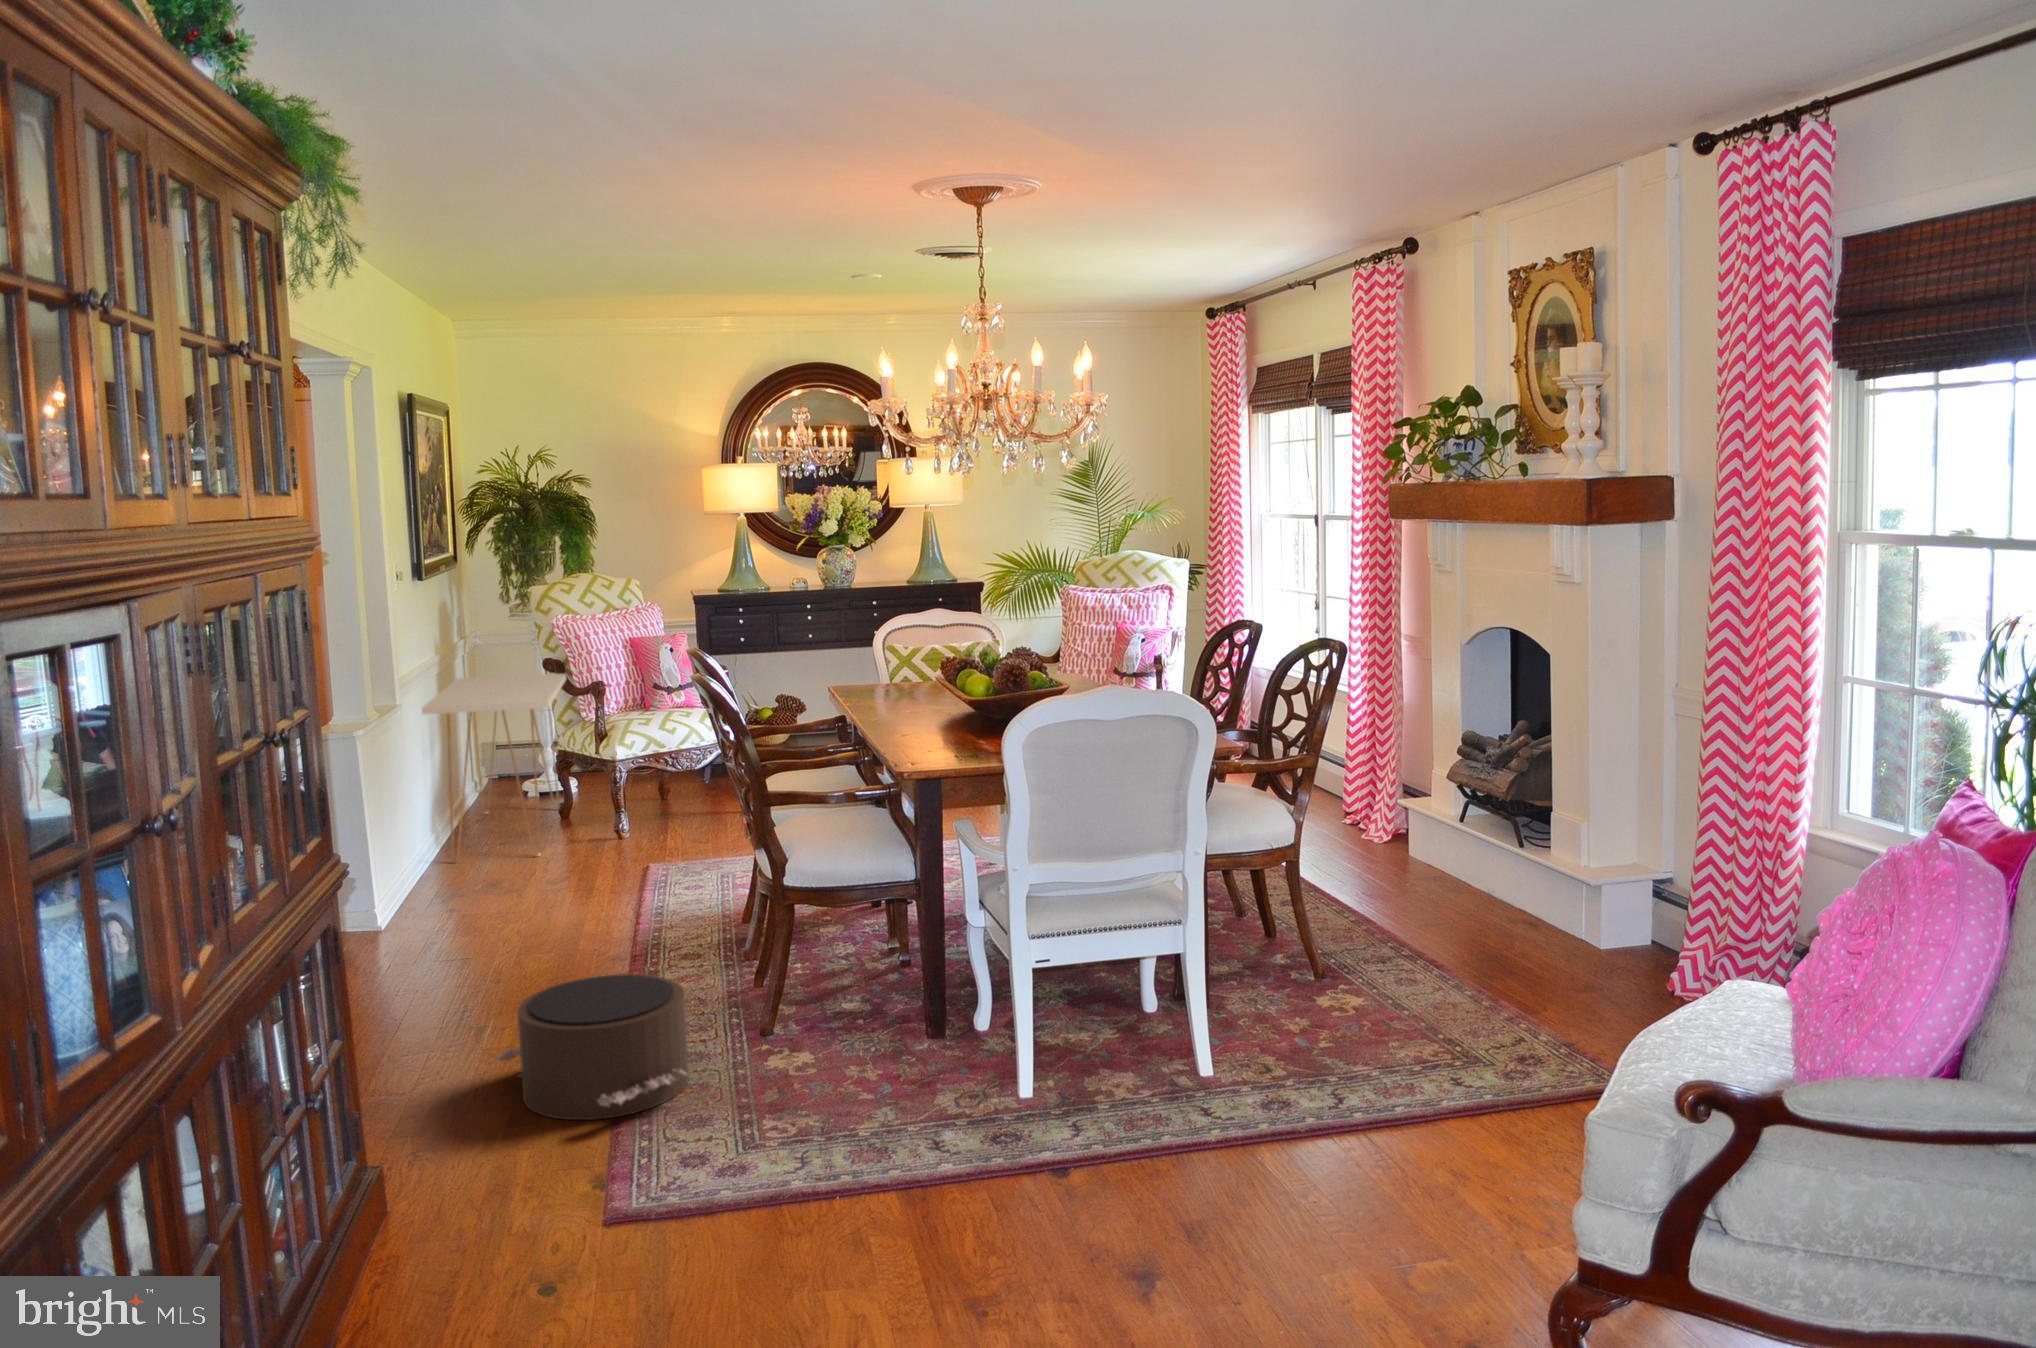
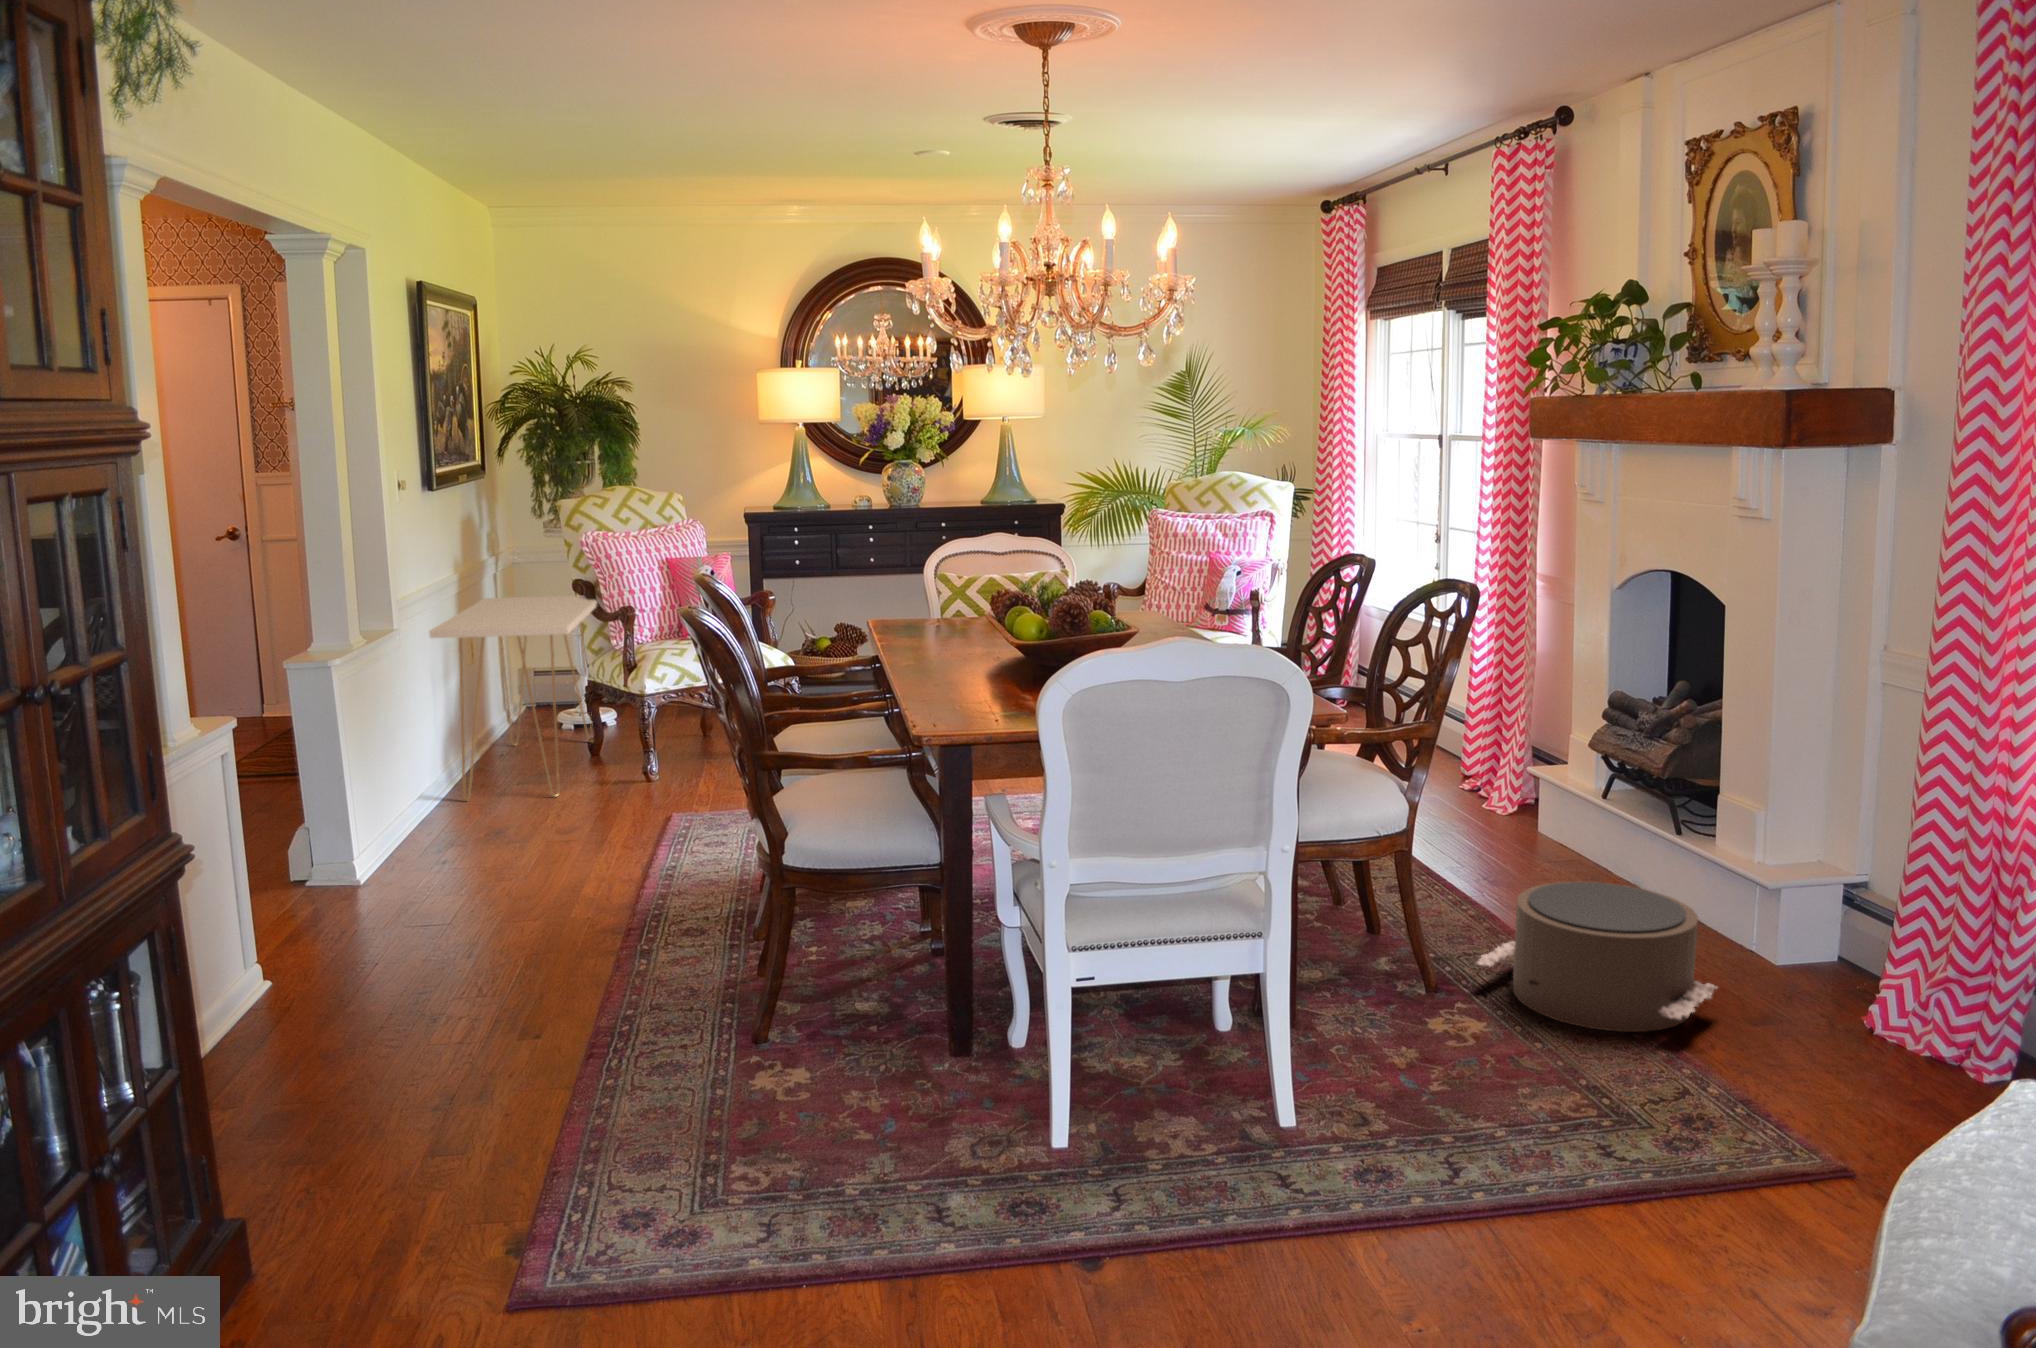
pouf: present [497,974,689,1120] -> present [1478,882,1717,1032]

